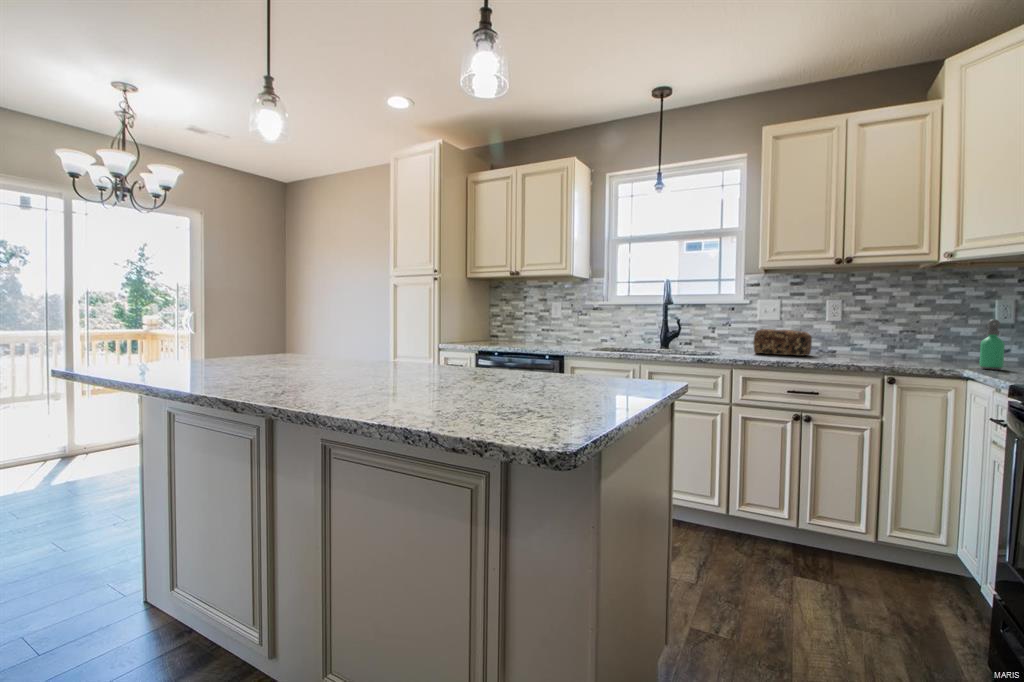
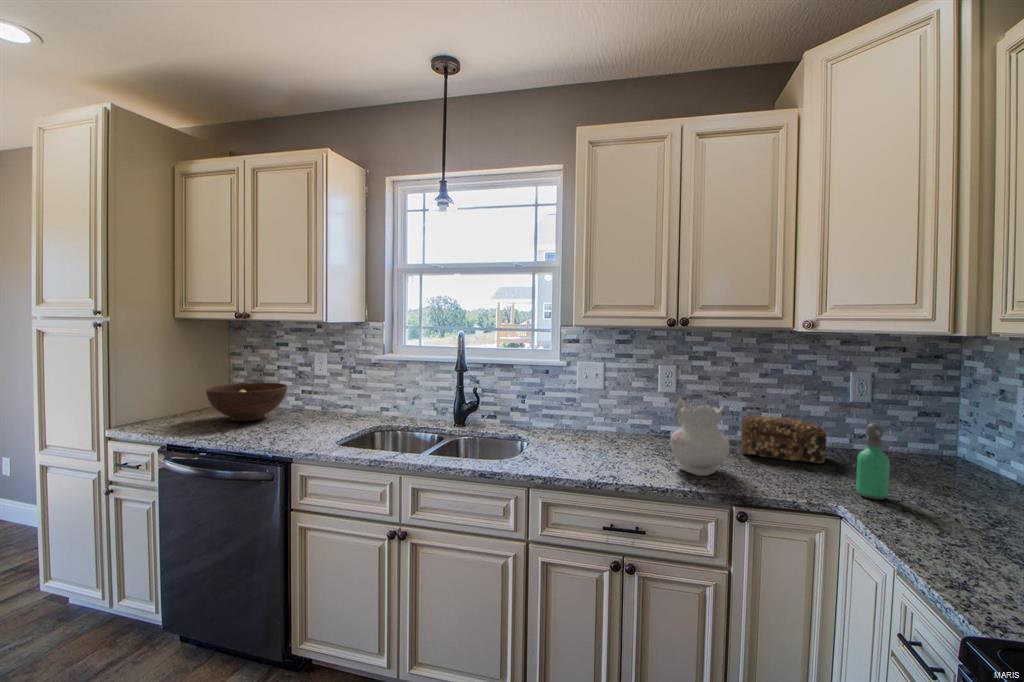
ceramic pitcher: none [836,313,883,362] -> present [670,396,730,476]
fruit bowl: none [492,322,539,344] -> present [206,383,287,421]
bread loaf: present [754,329,812,356] -> present [741,415,827,463]

